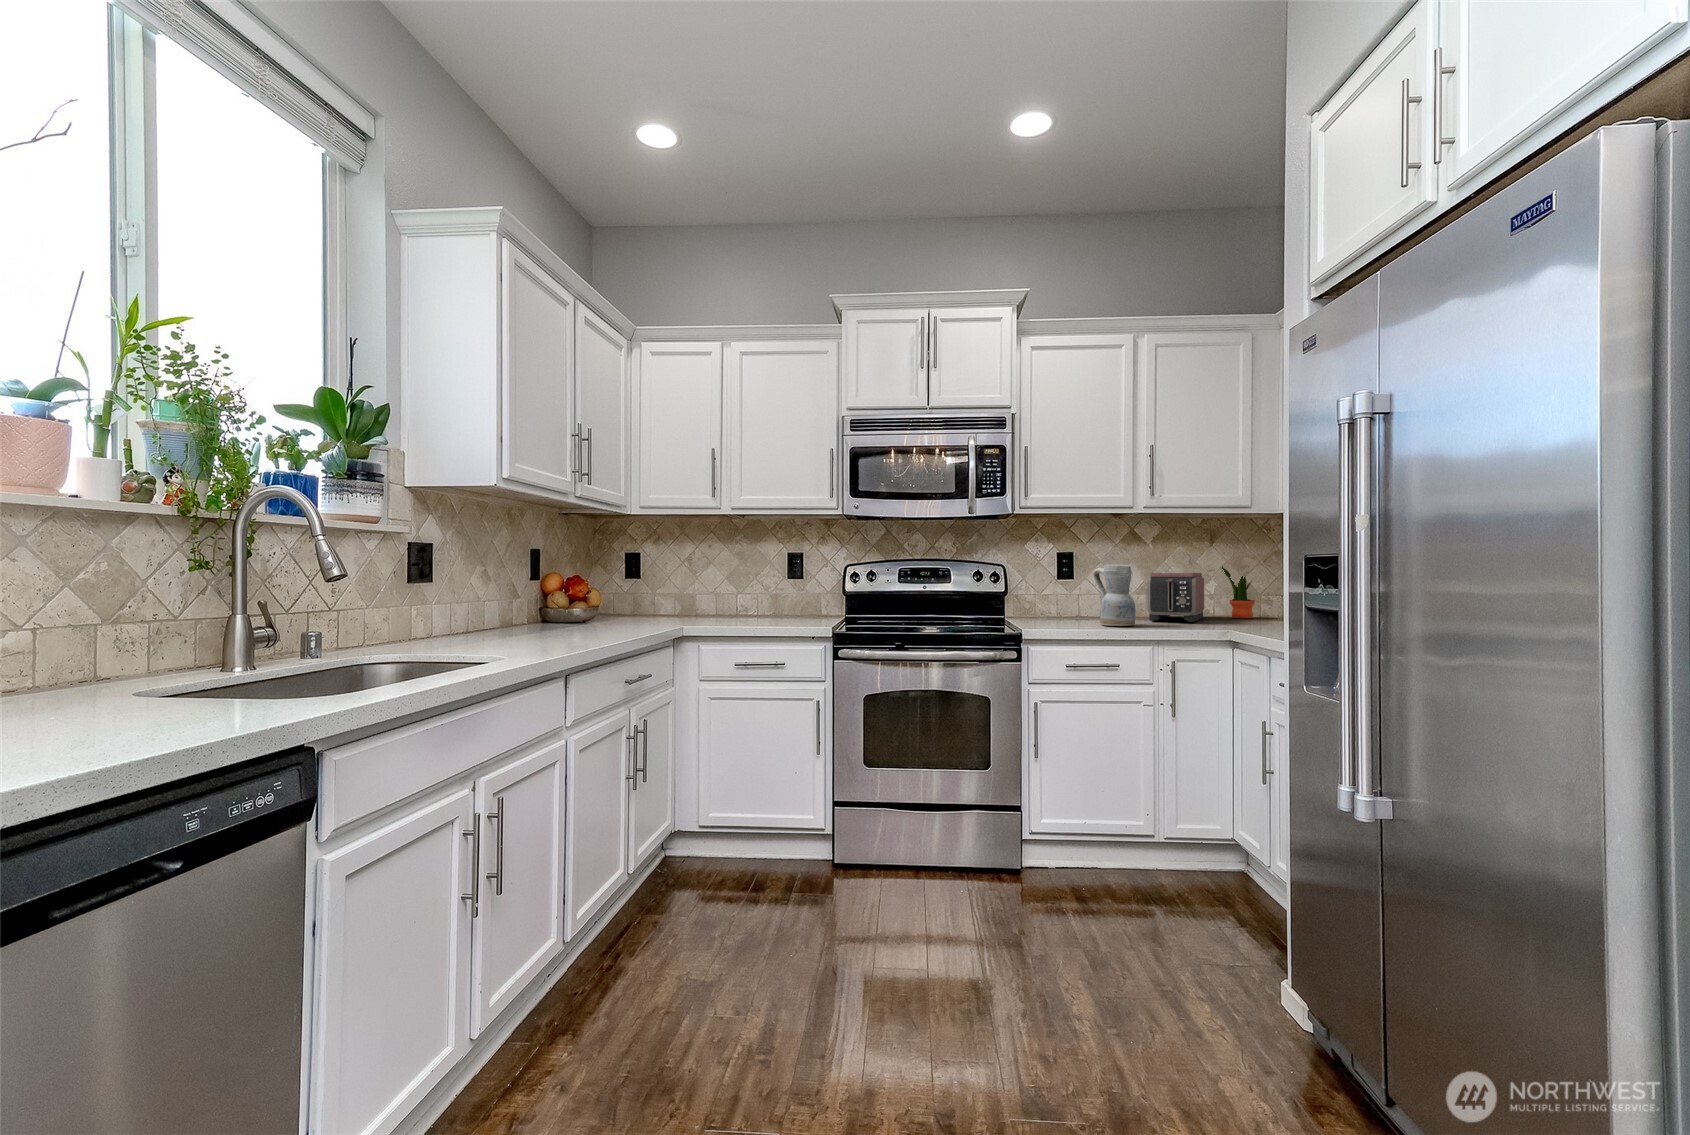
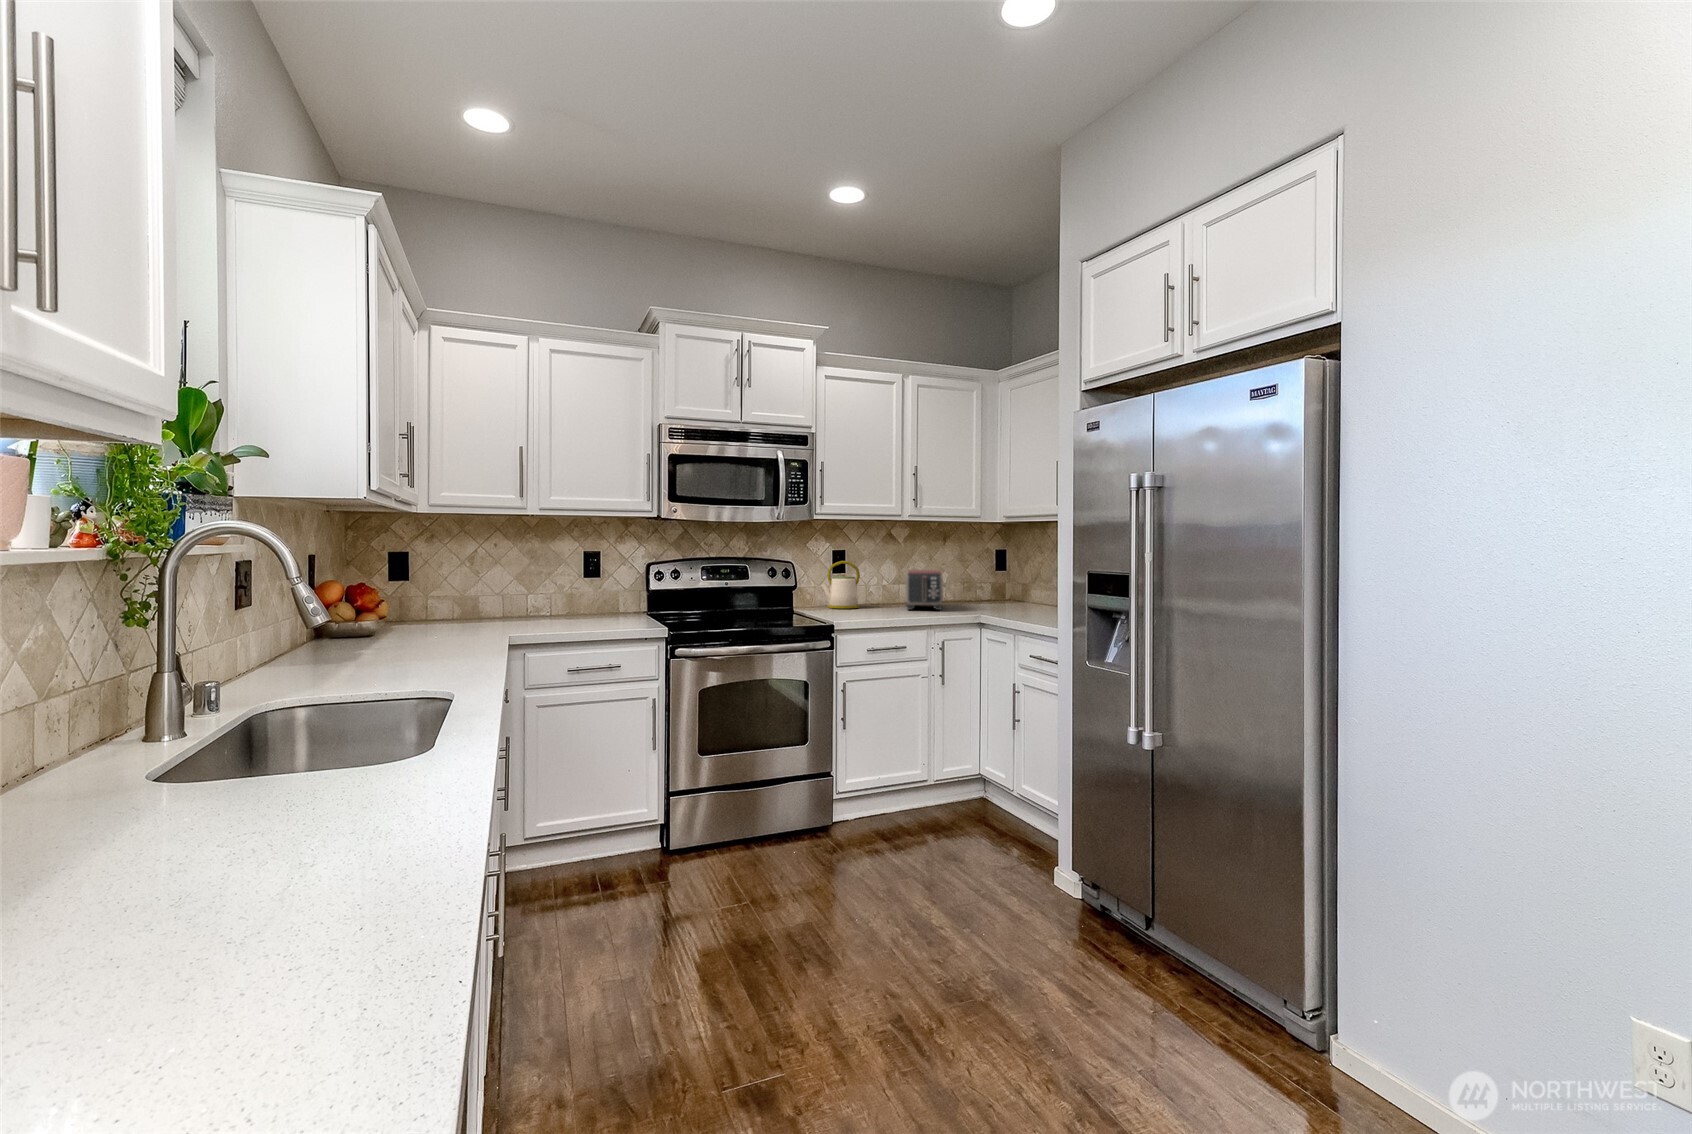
kettle: none [1047,562,1094,618] -> present [822,561,860,608]
ceramic pitcher: present [1094,564,1136,626] -> none [870,564,904,615]
potted plant: present [1222,566,1255,618] -> none [949,561,975,605]

